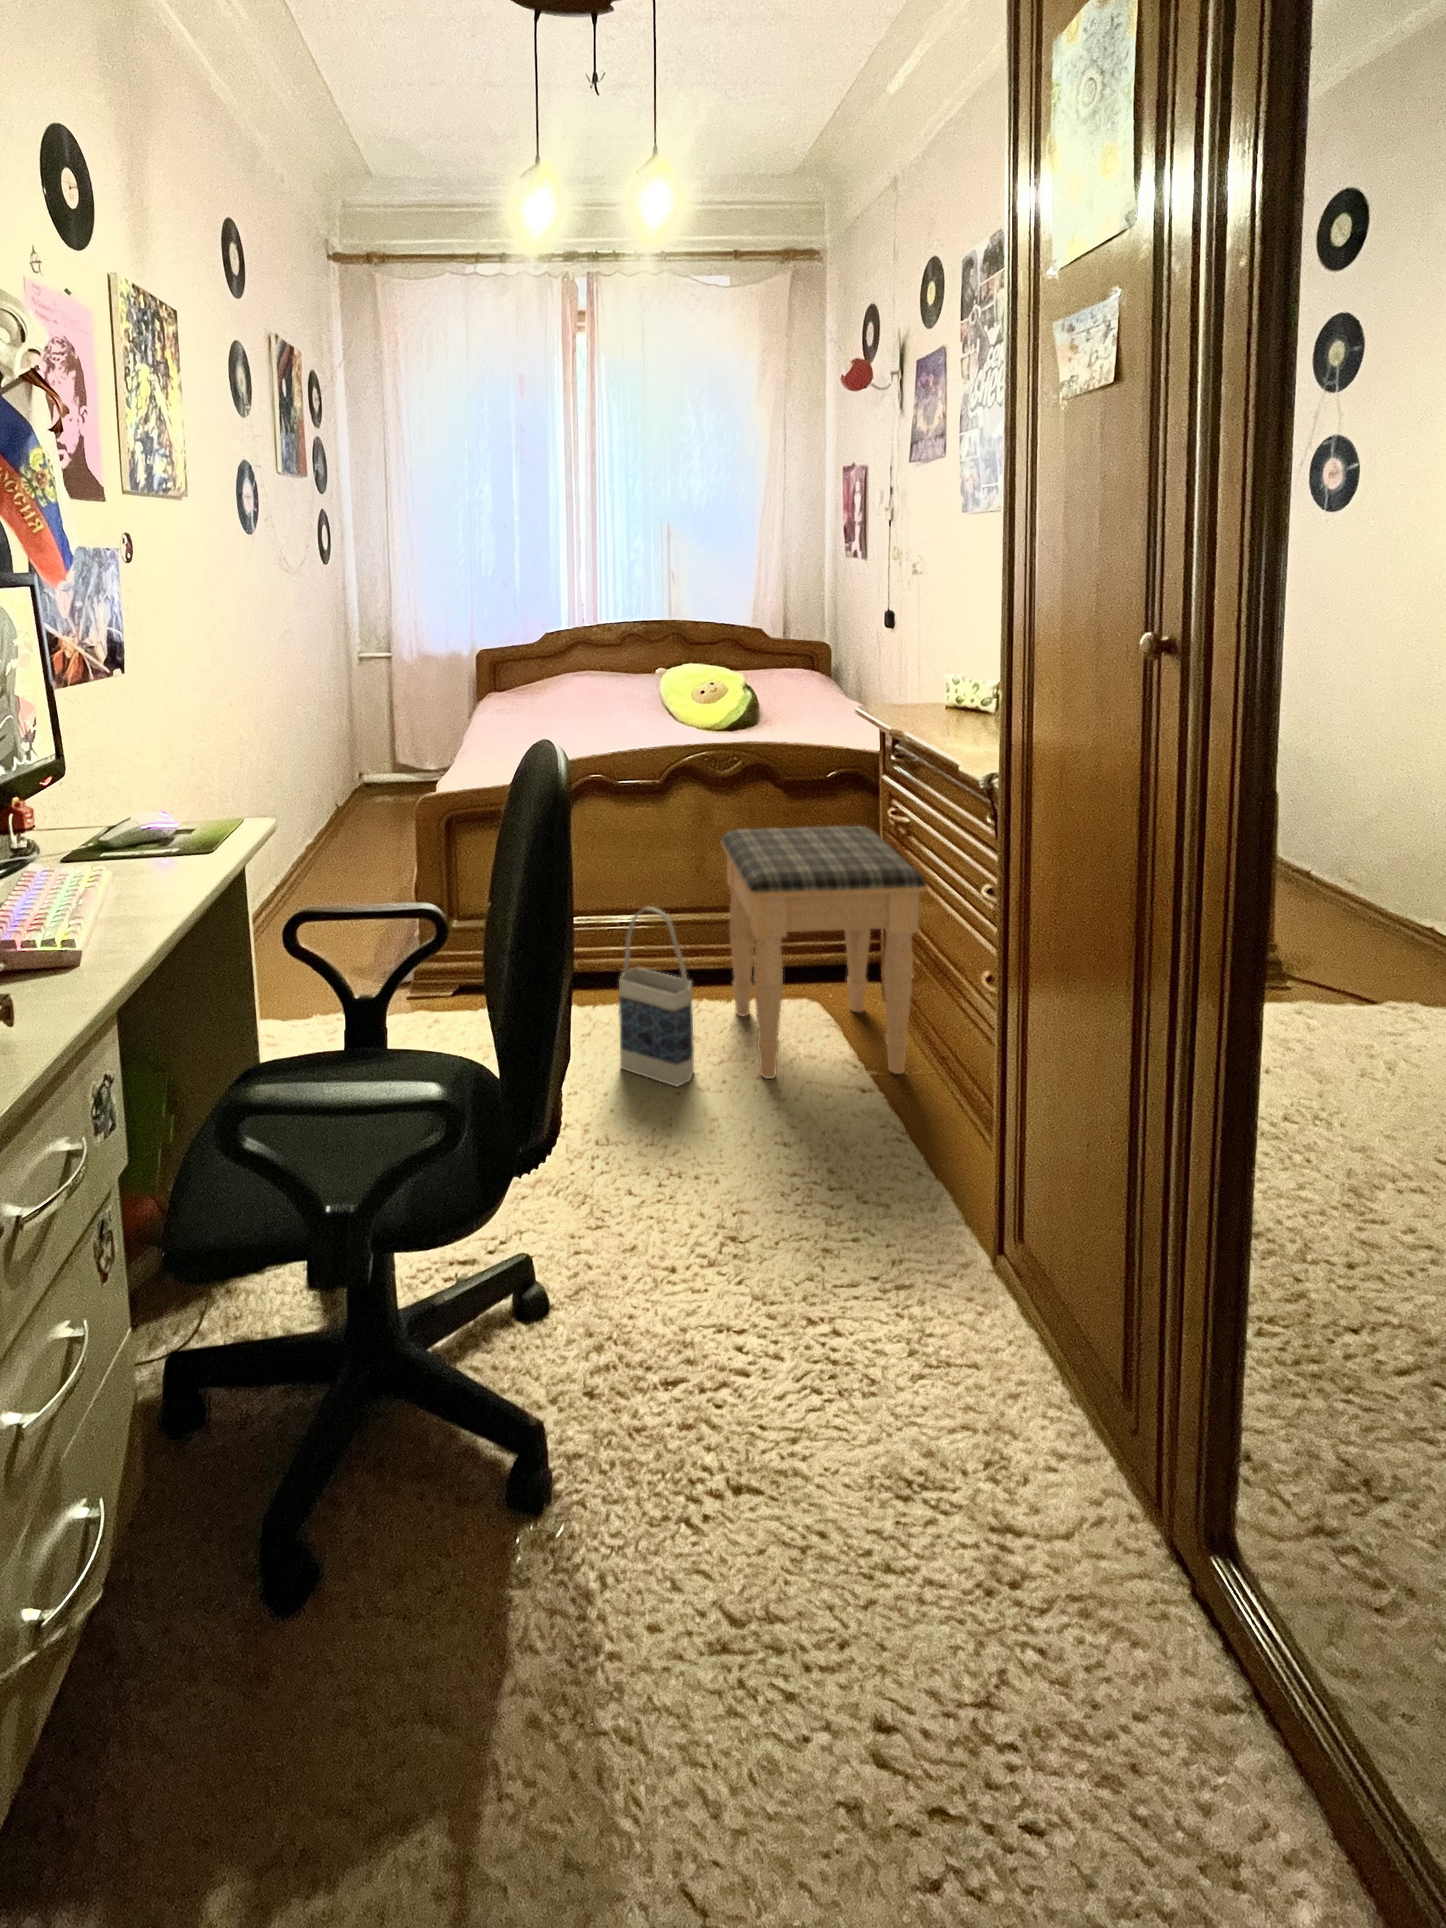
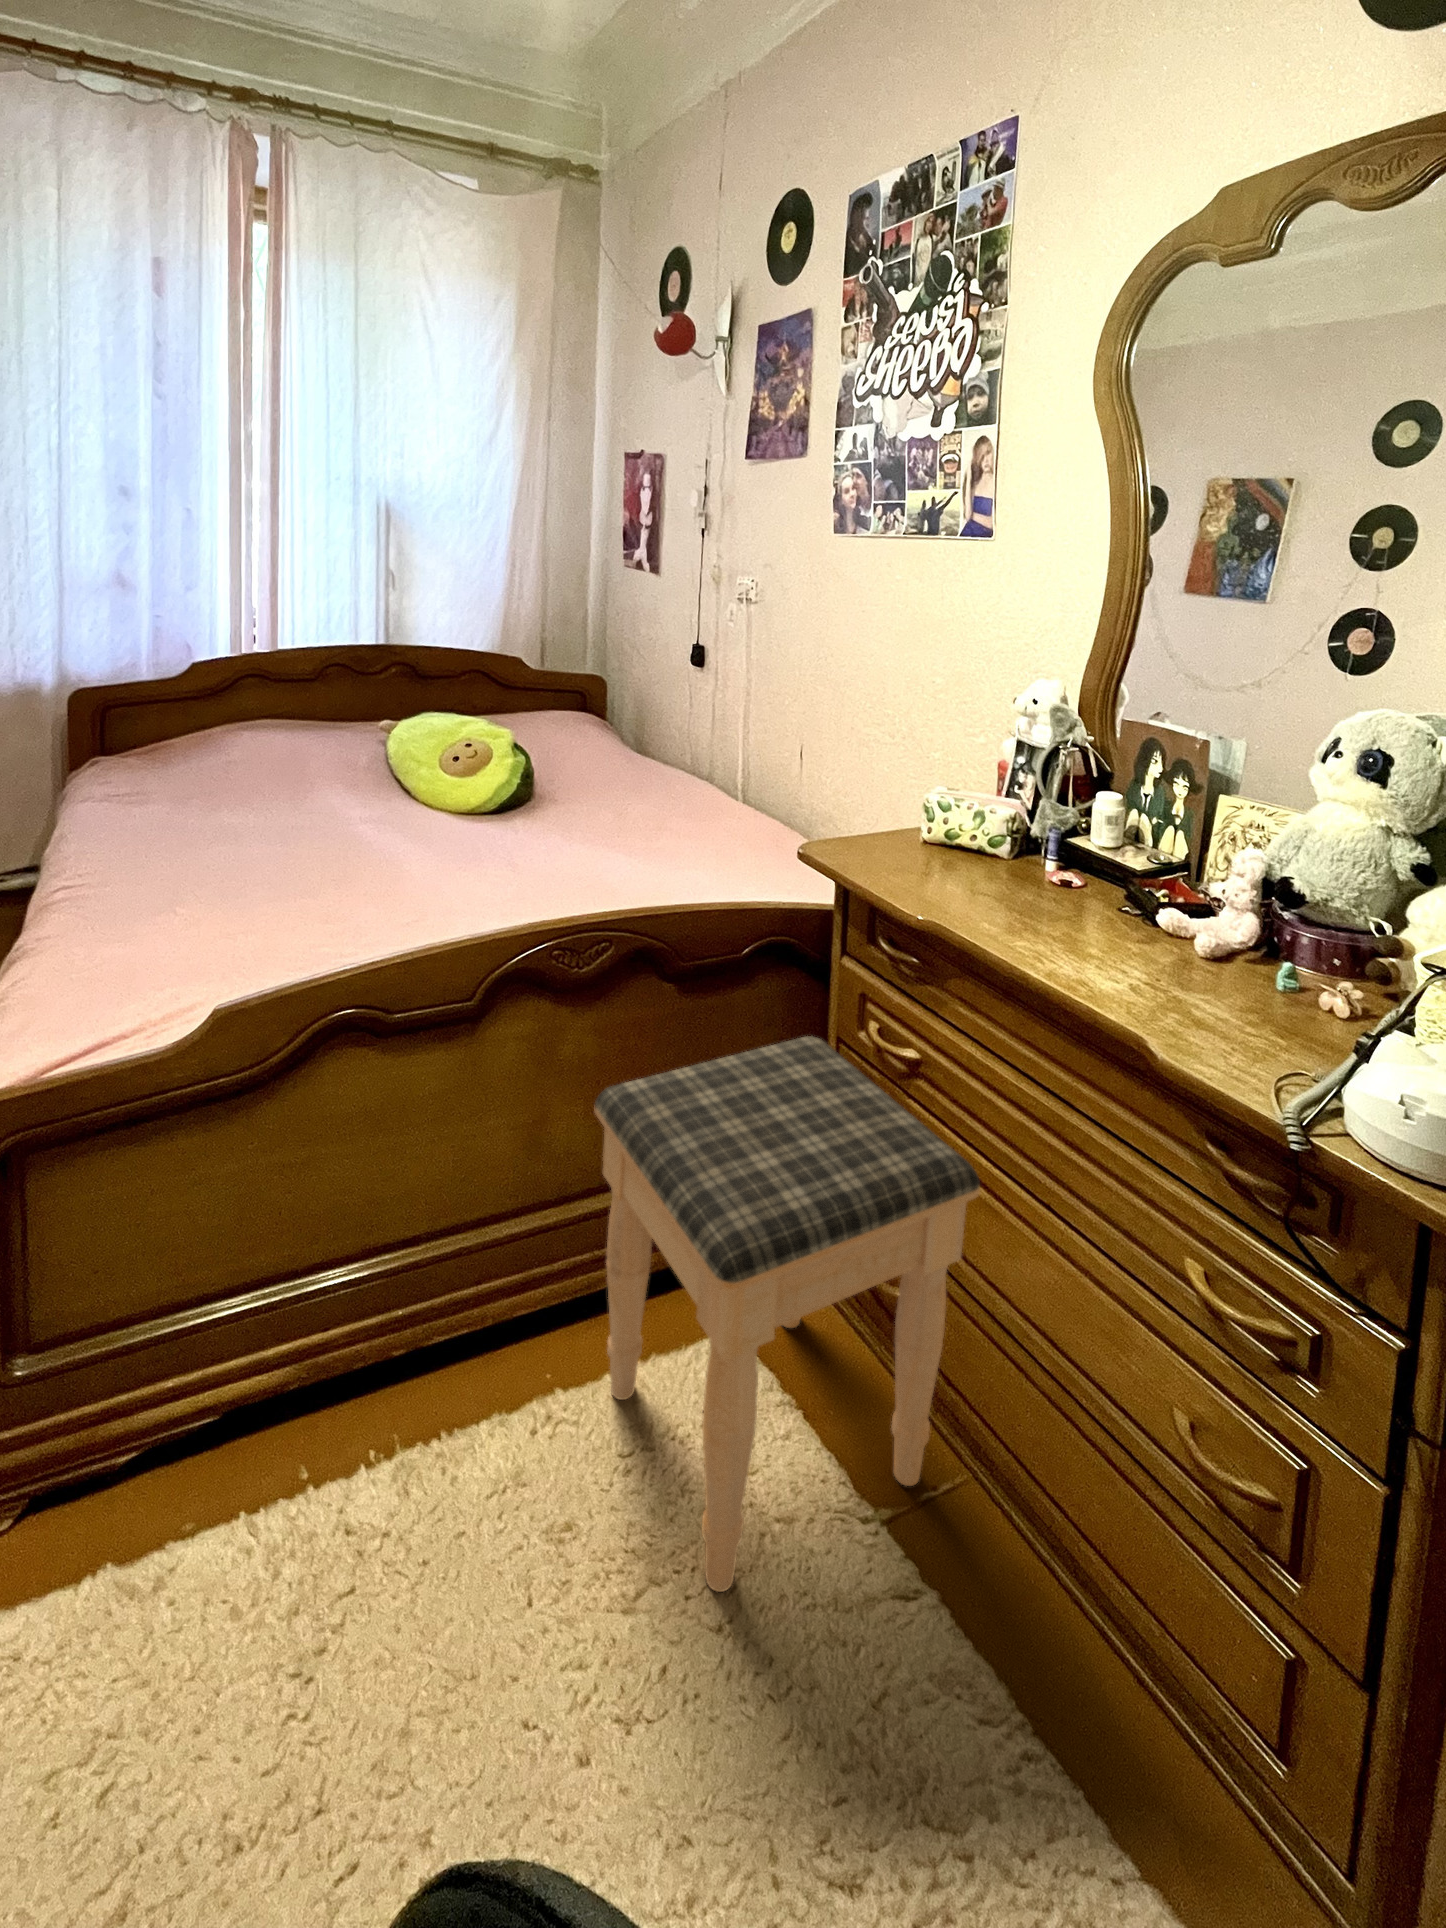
bag: present [619,907,694,1087] -> none [436,1341,593,1703]

